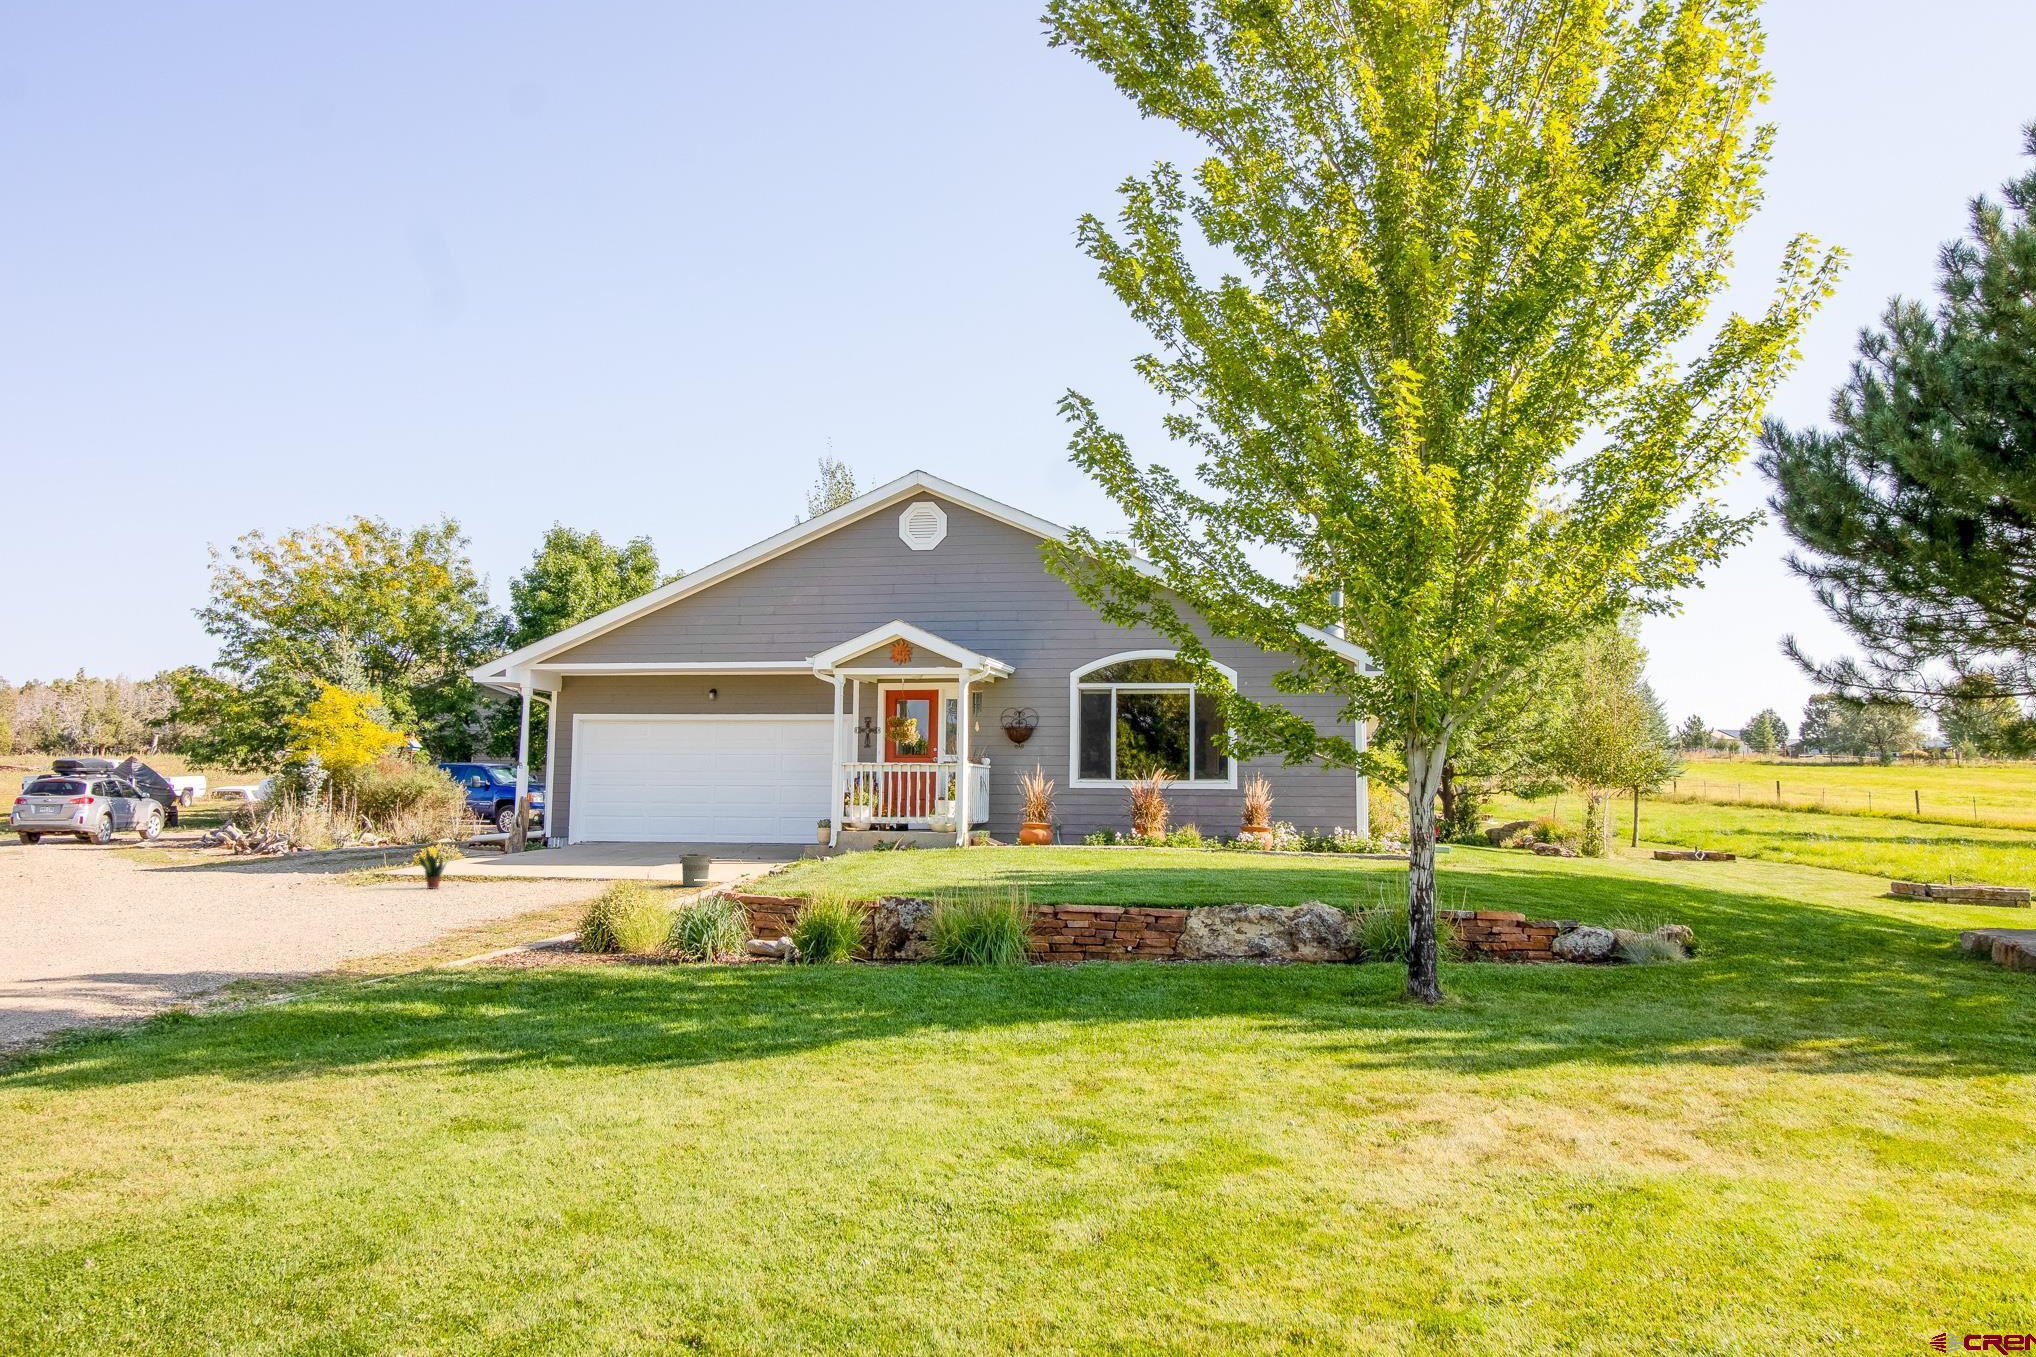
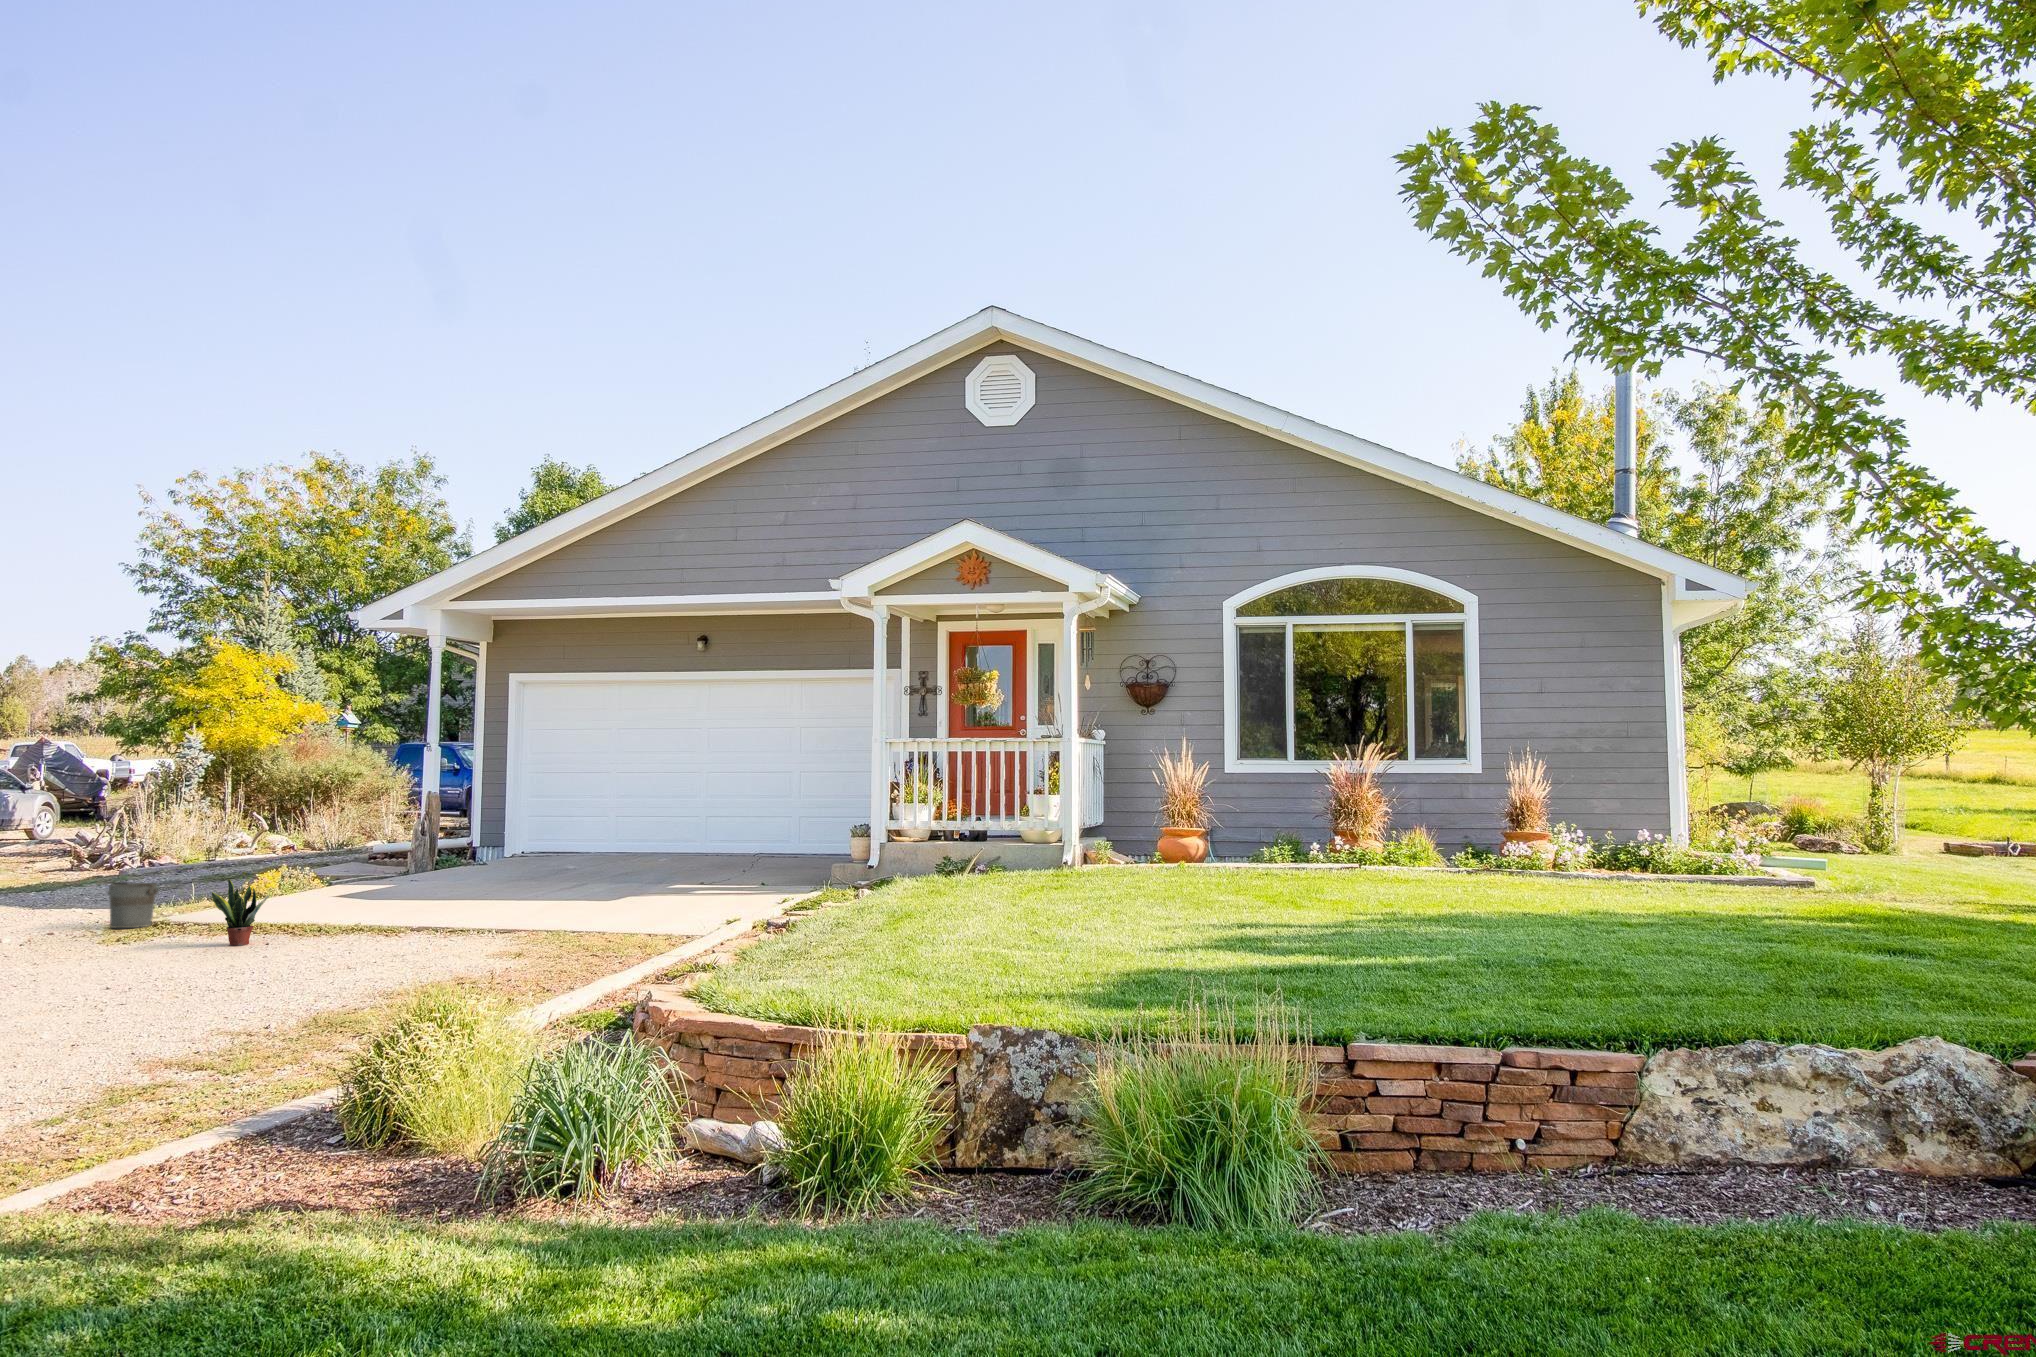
bucket: present [679,854,712,886] -> present [105,882,157,928]

